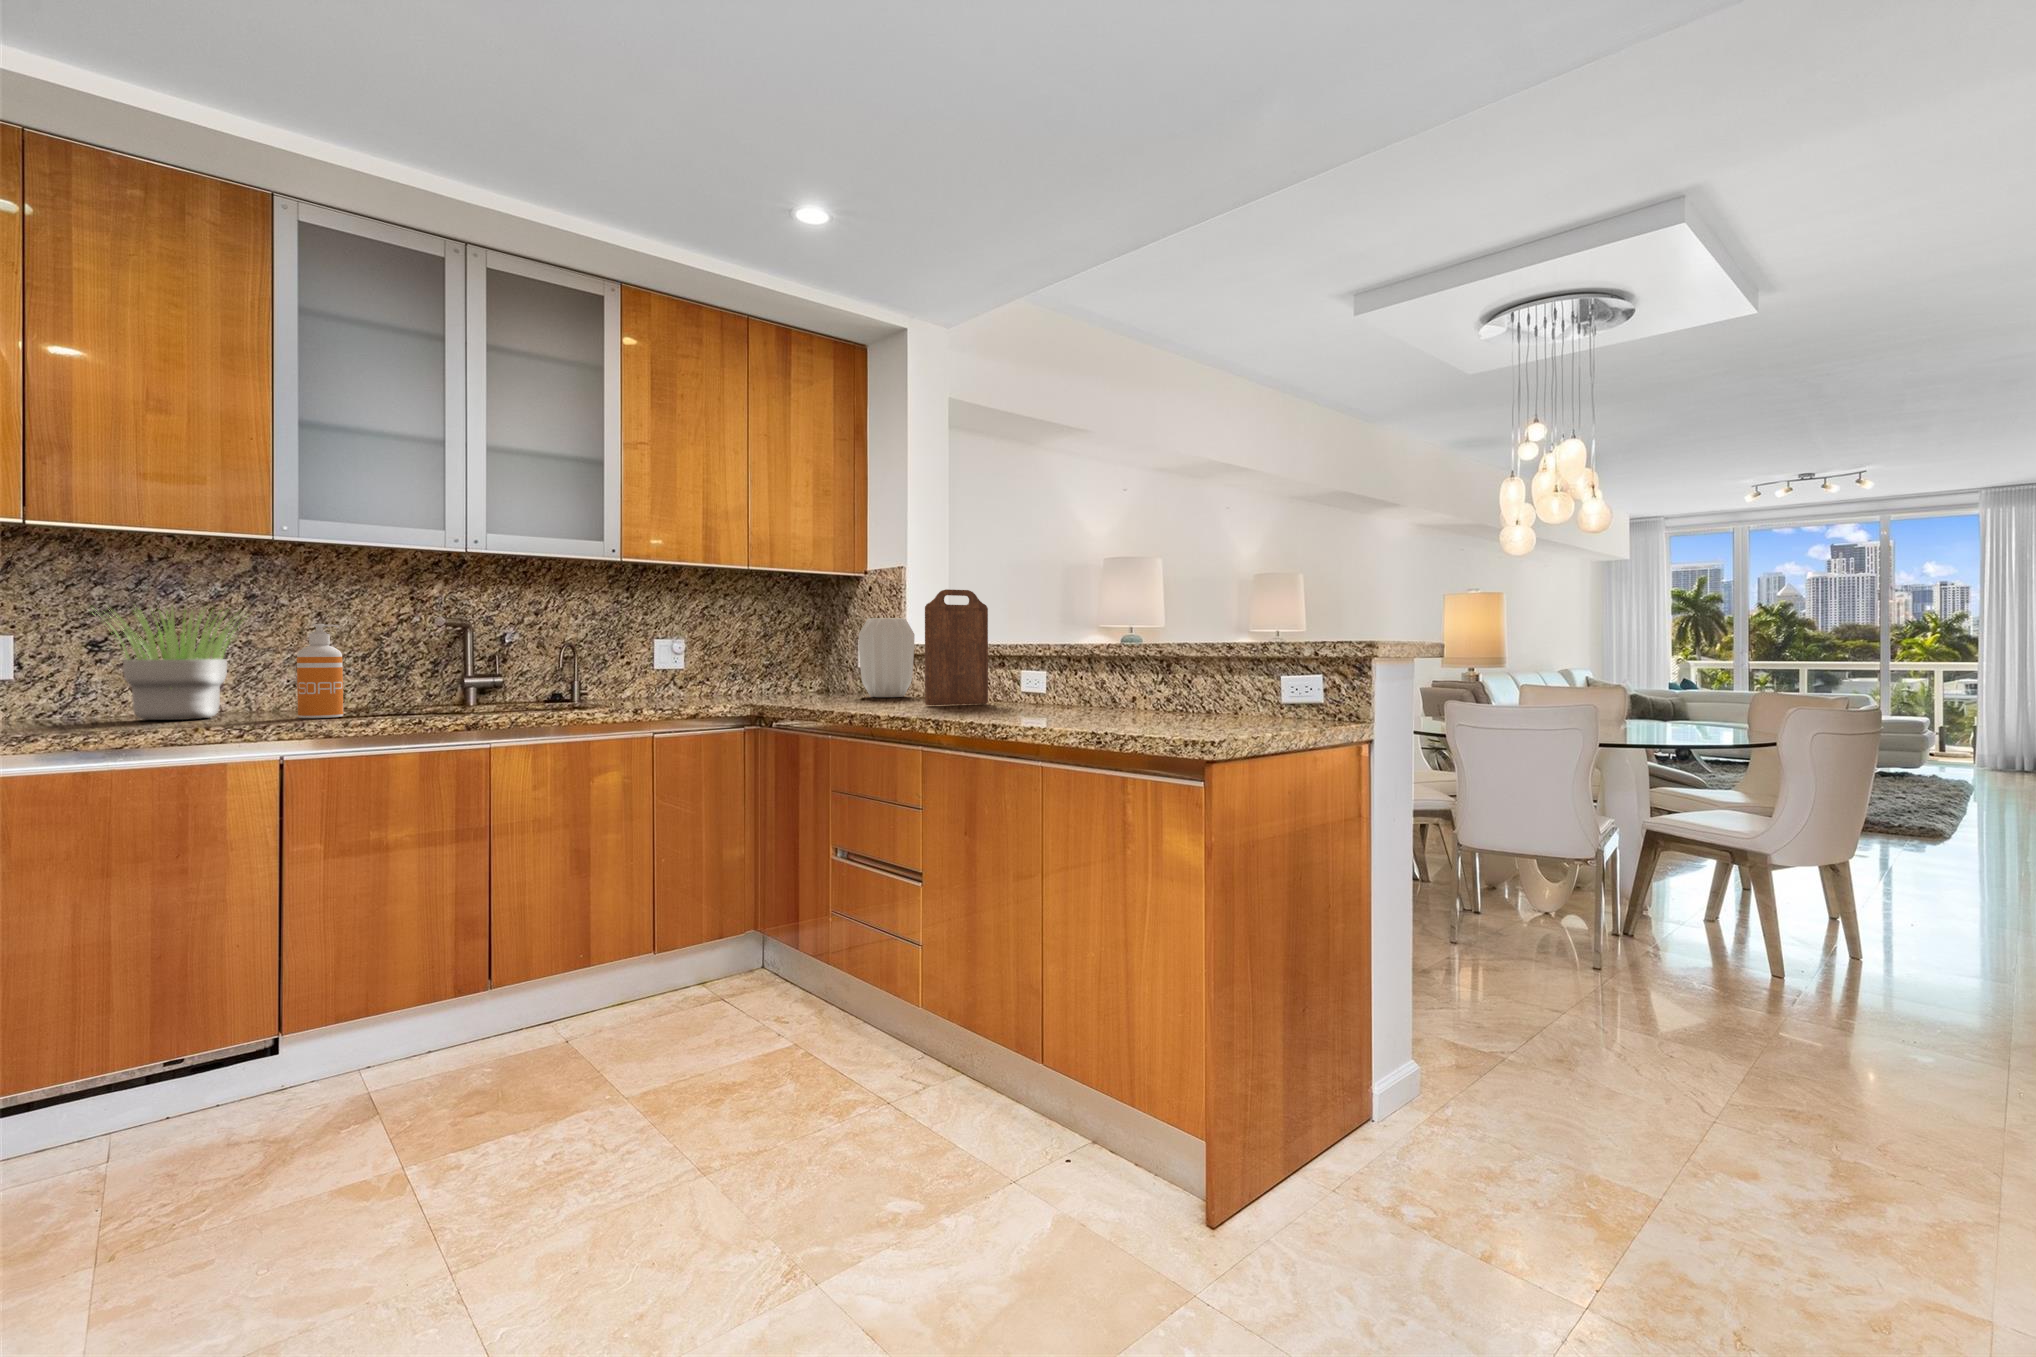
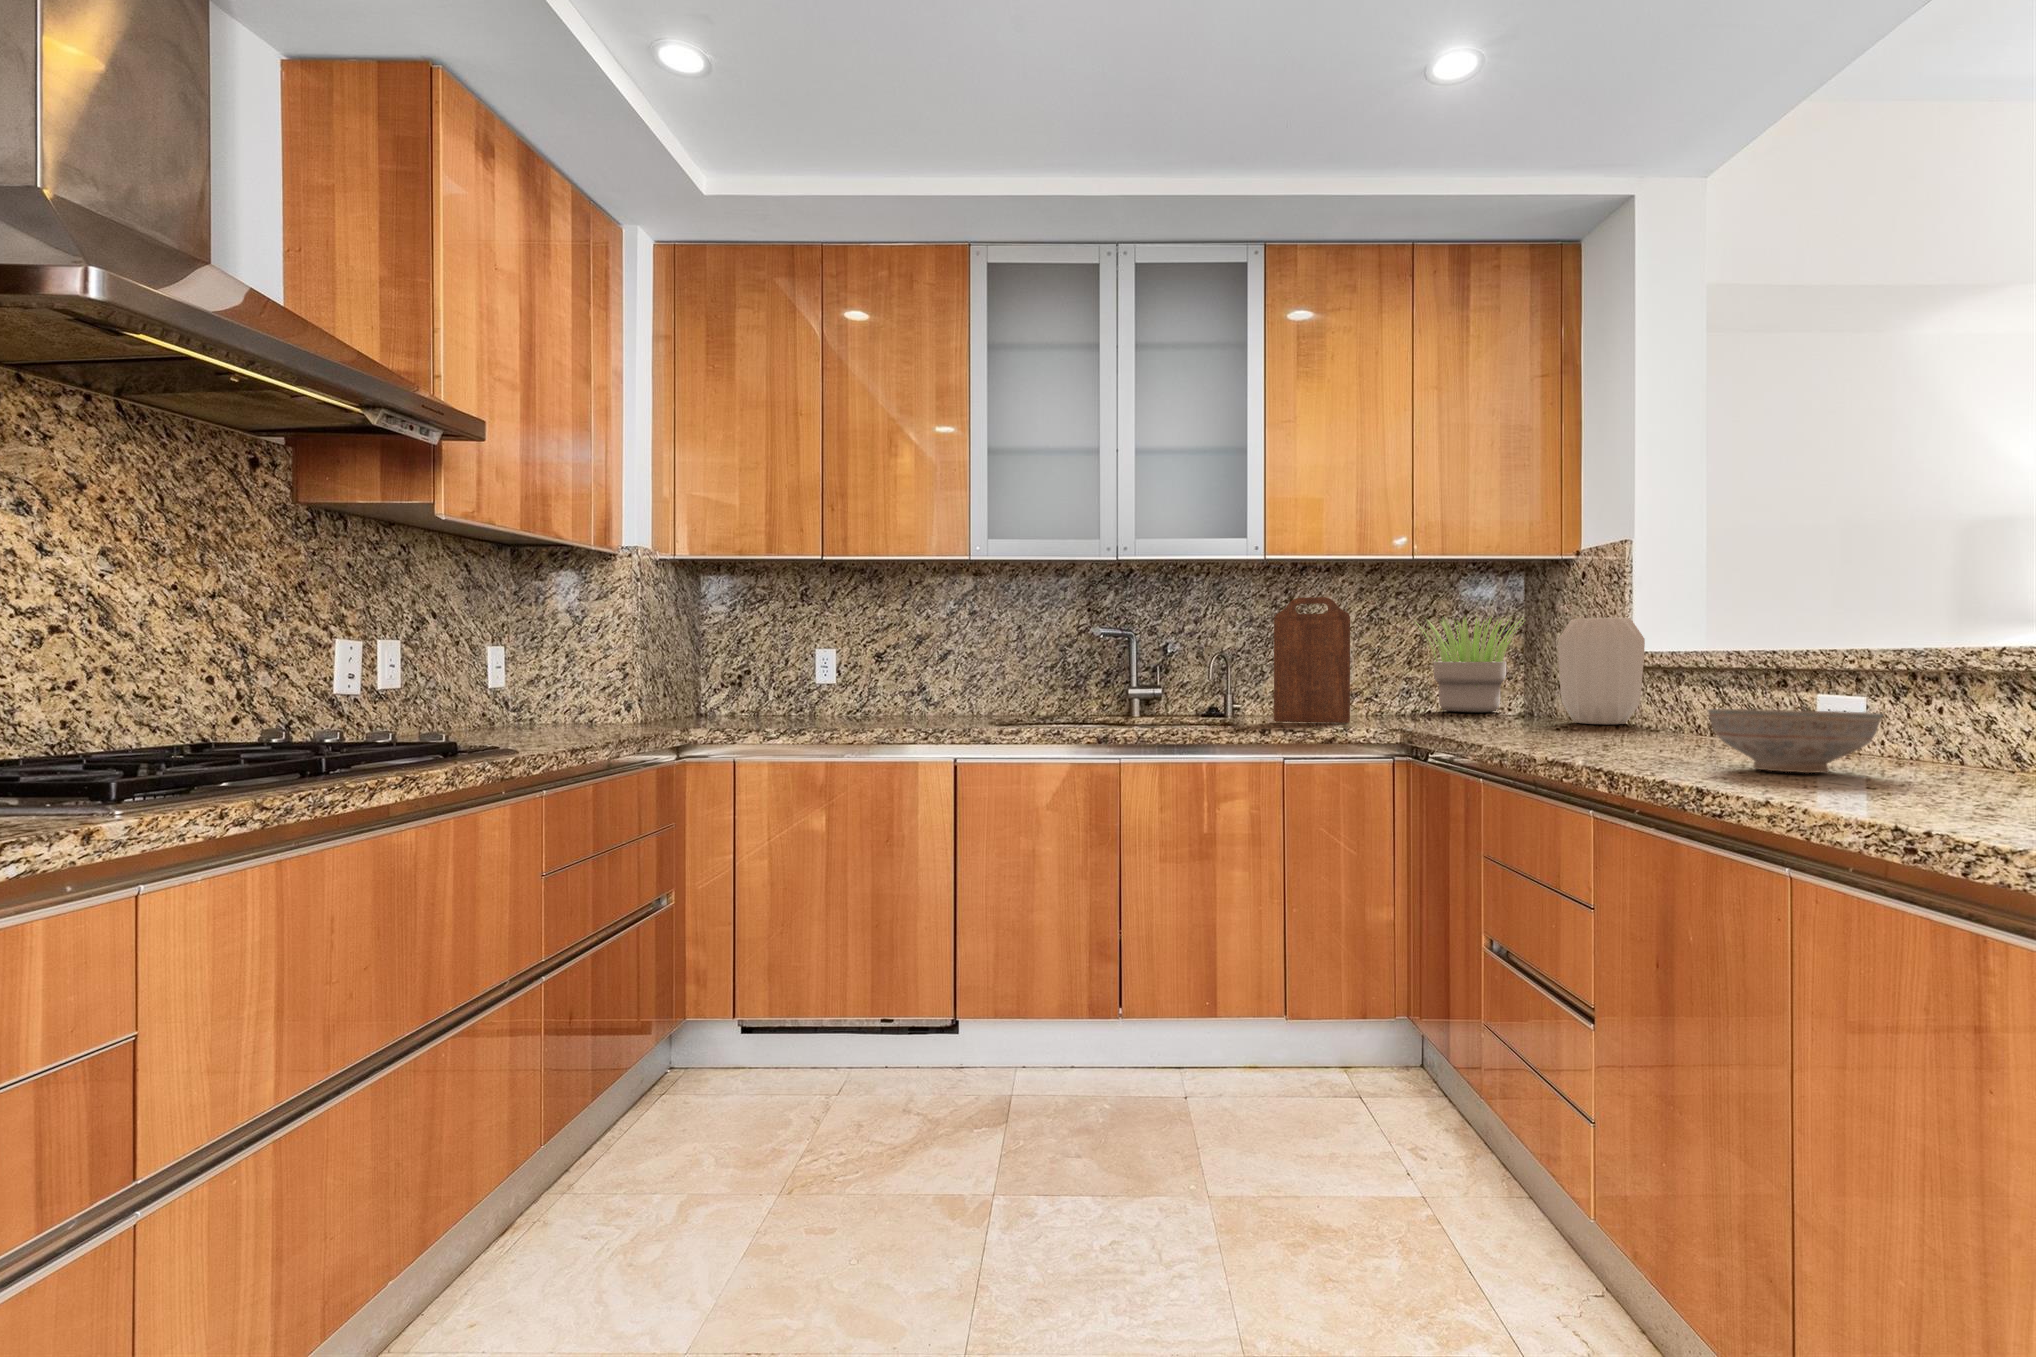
cutting board: present [925,589,988,705] -> present [1274,597,1350,723]
potted plant: present [96,607,251,720] -> present [1415,616,1524,713]
soap dispenser: present [297,624,343,718] -> none [987,639,1021,722]
decorative bowl: none [983,678,1068,715] -> present [1708,709,1883,773]

